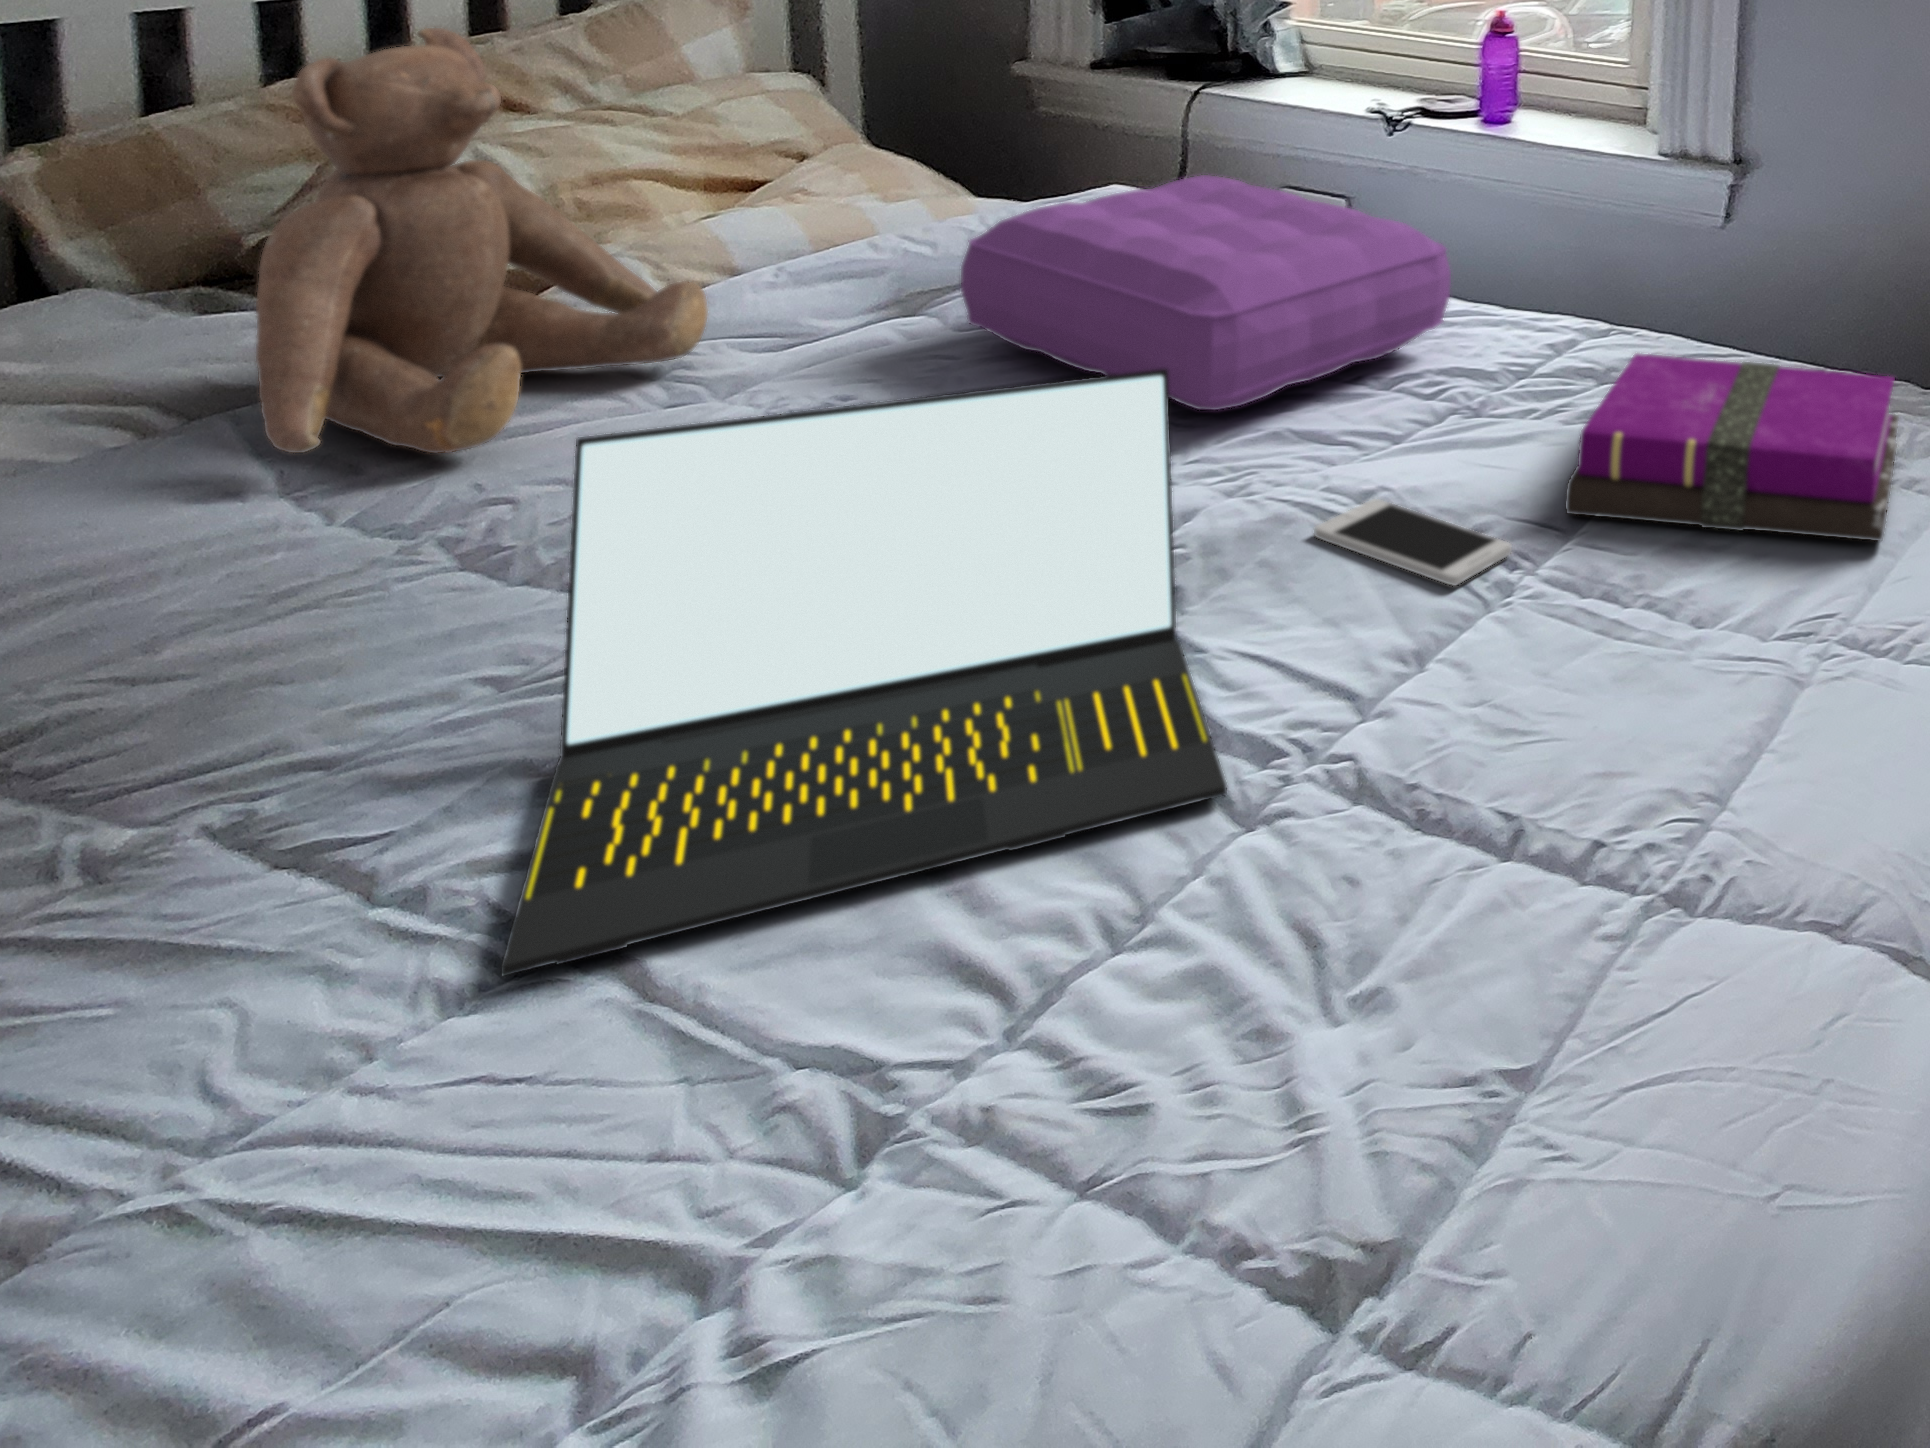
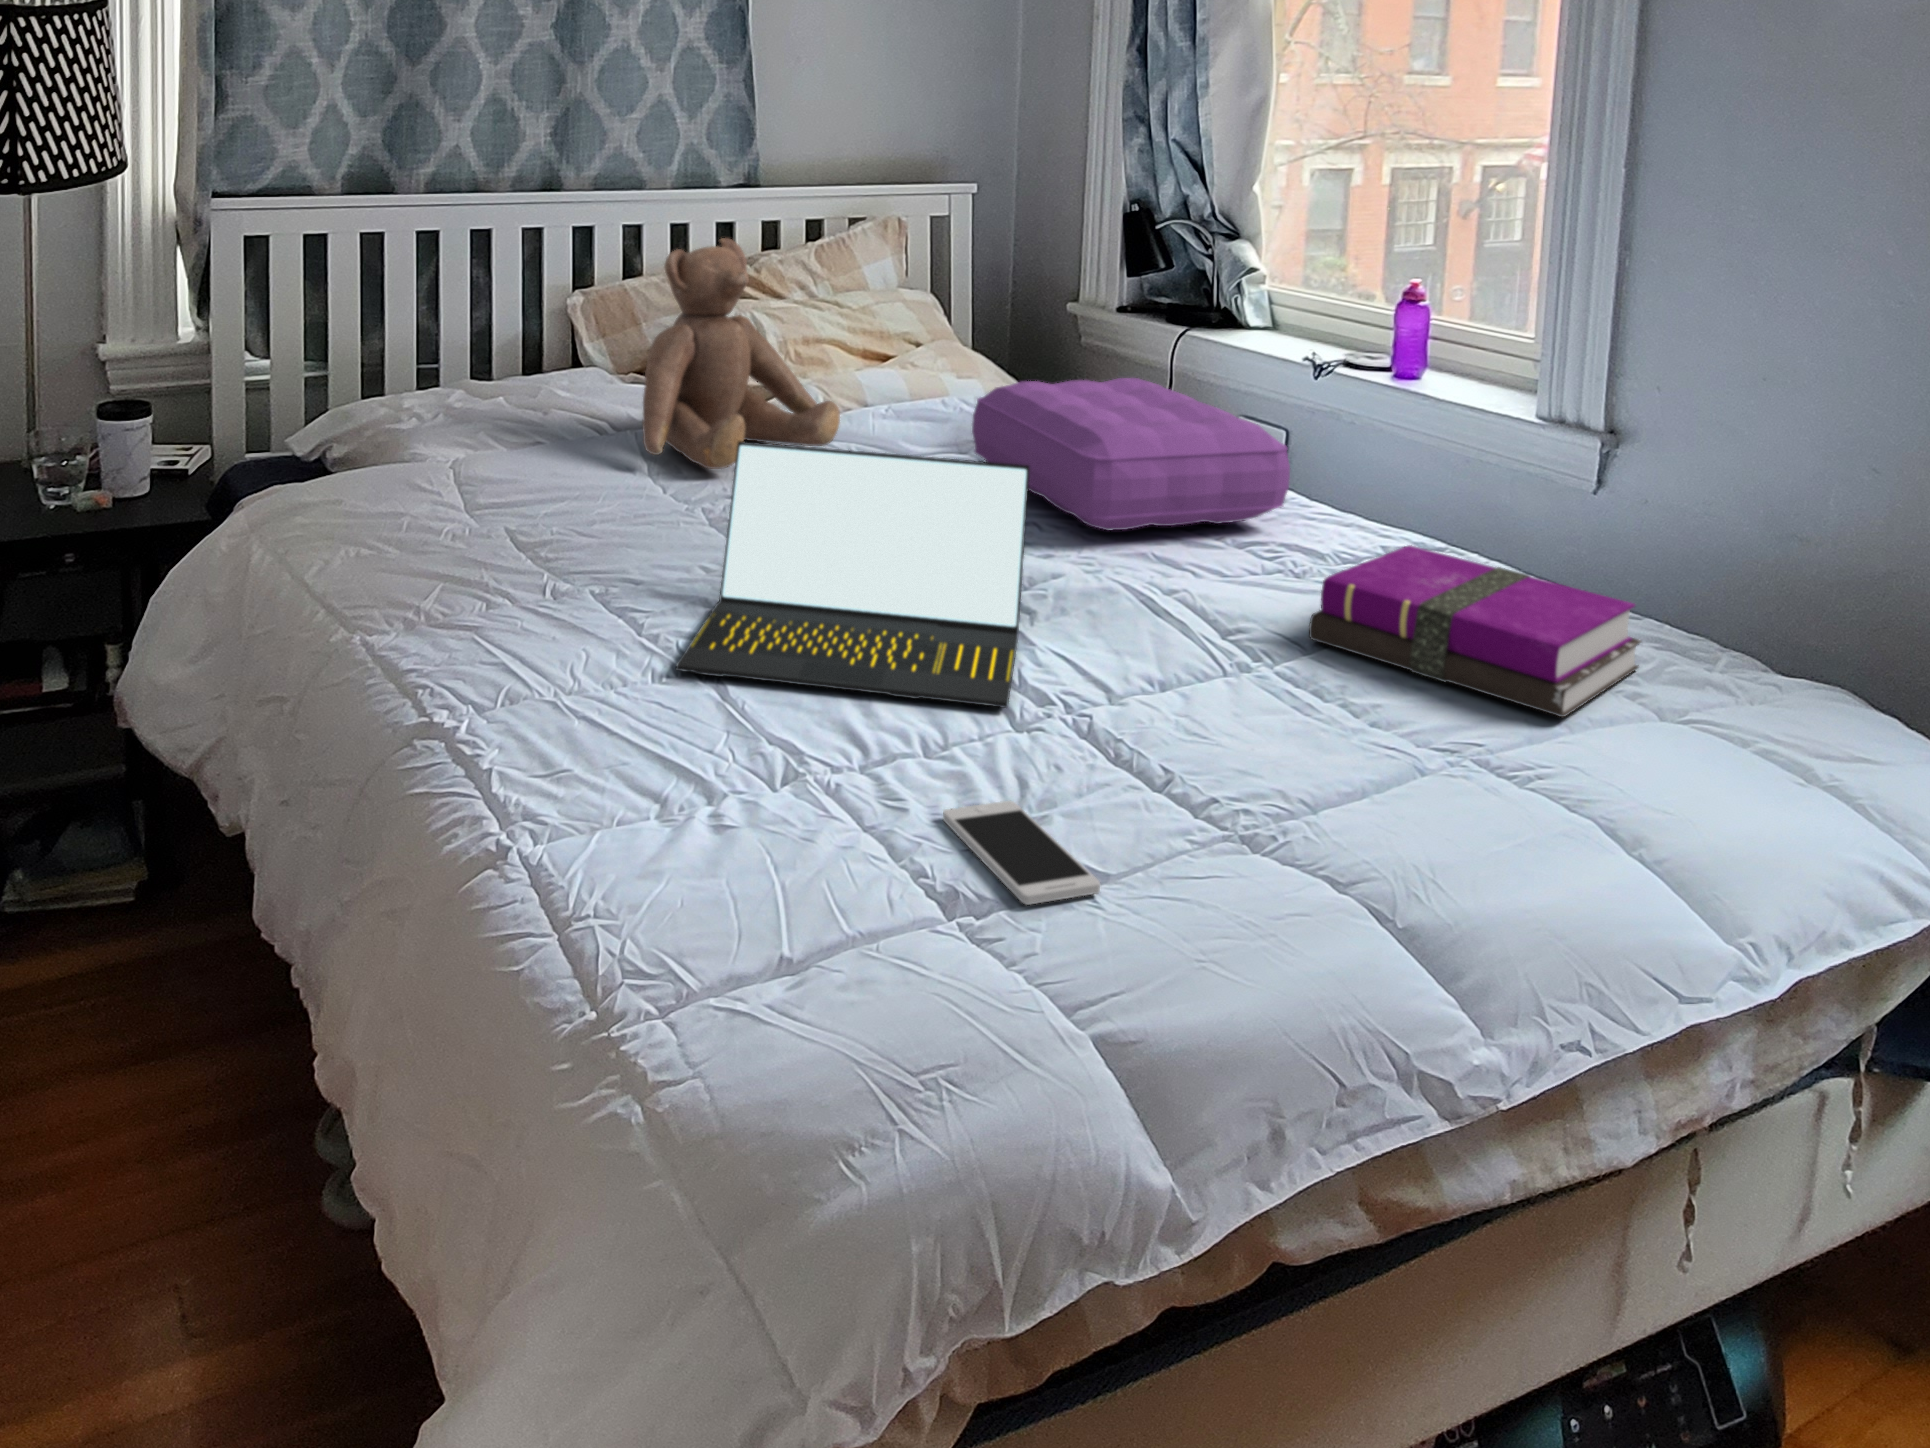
smartphone: present [1314,499,1512,585] -> present [943,800,1100,905]

